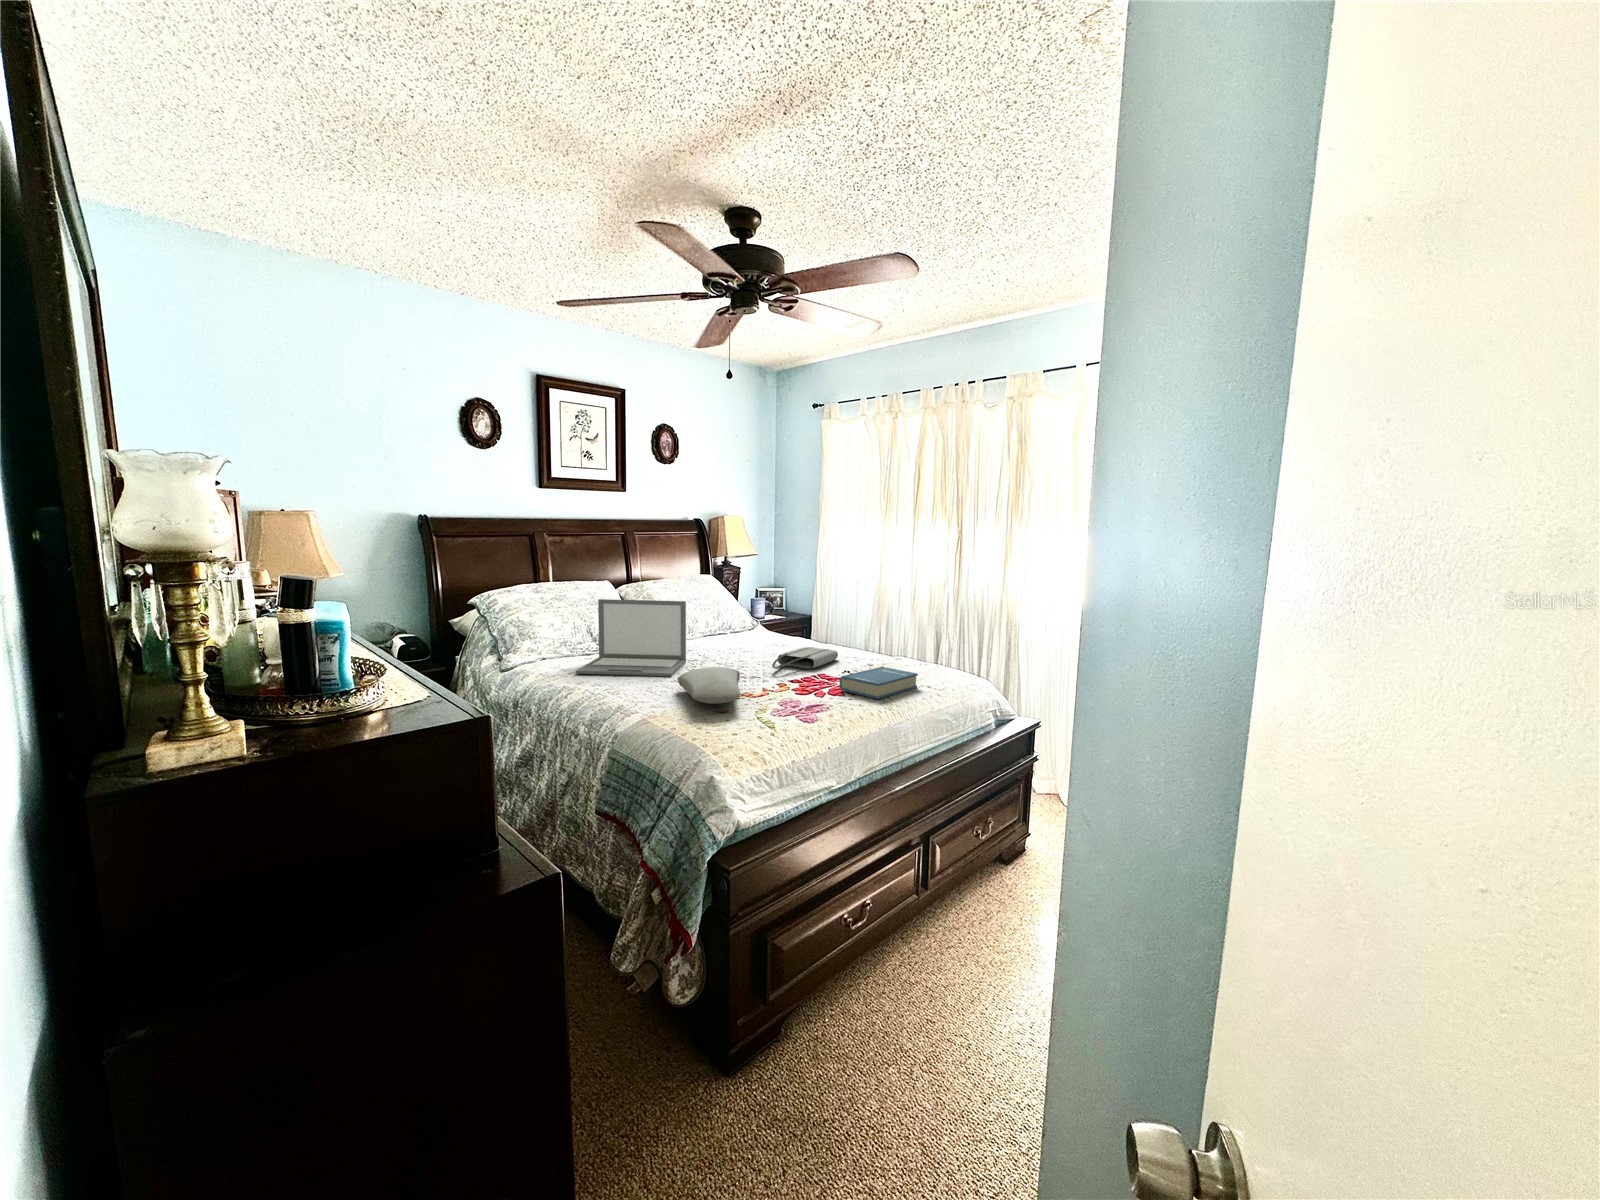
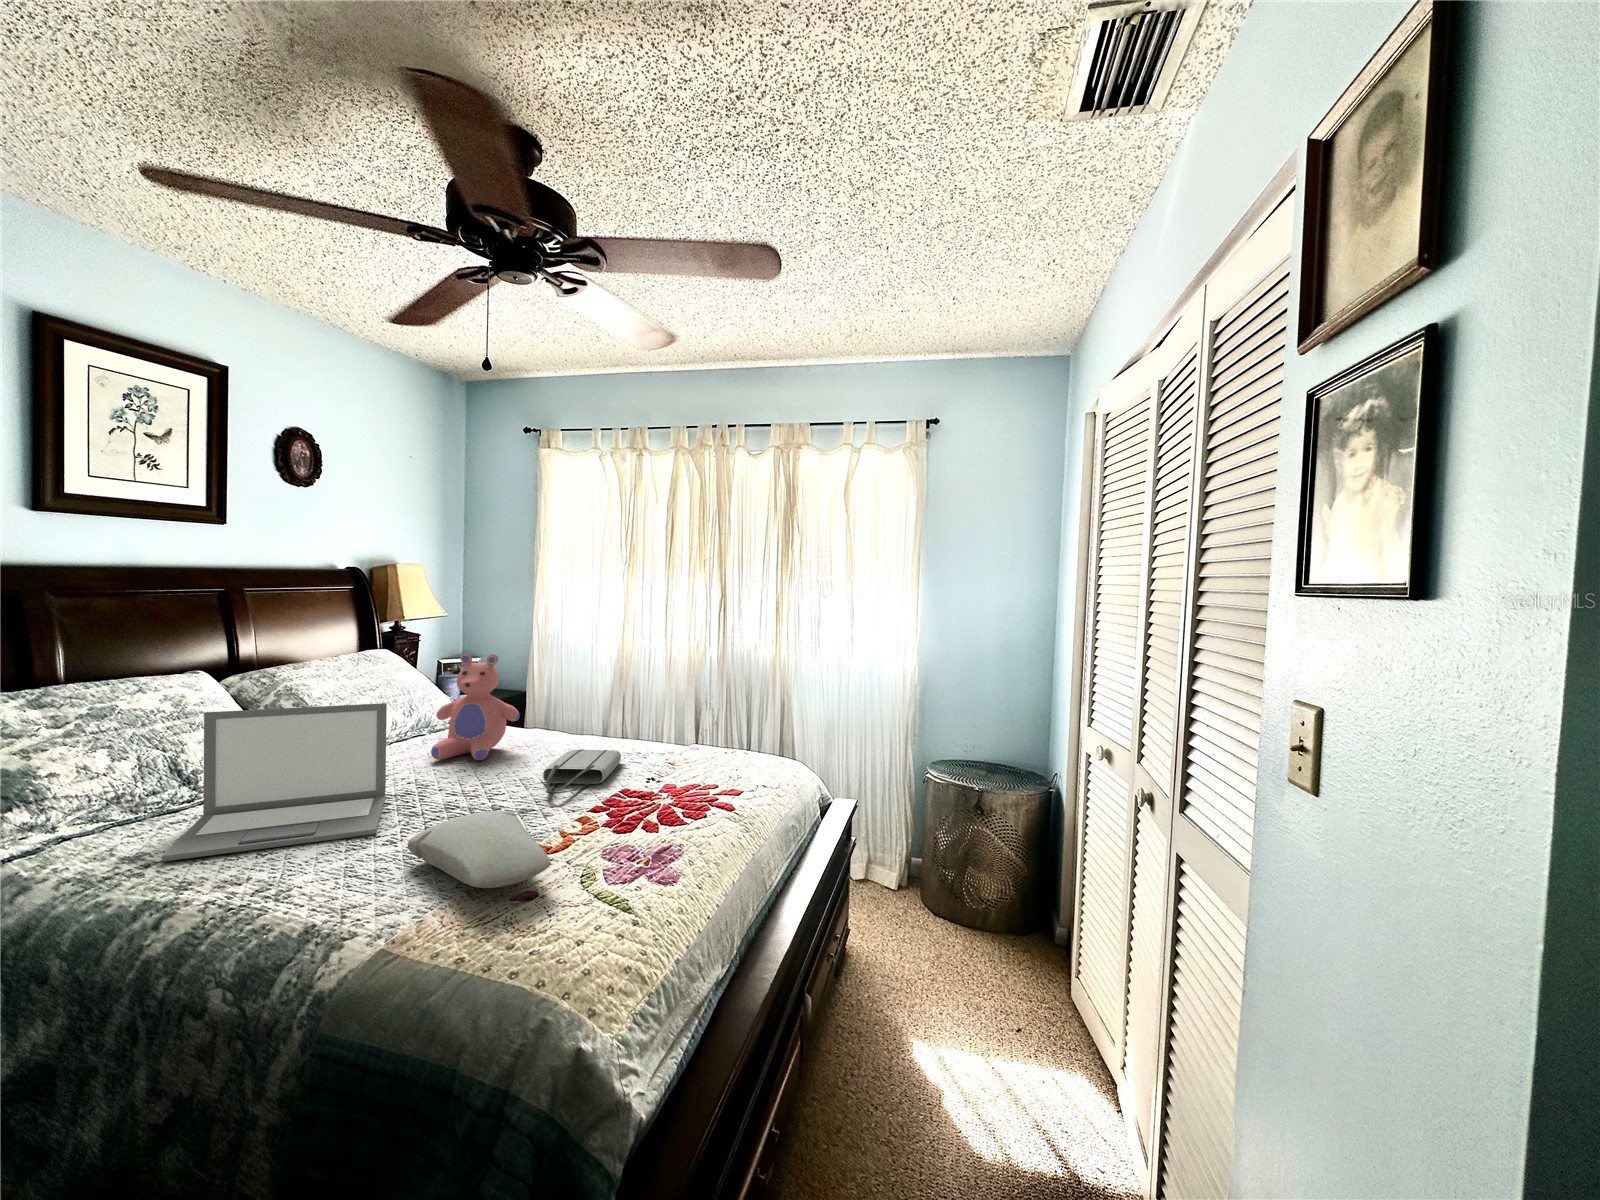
teddy bear: none [722,576,779,649] -> present [431,654,520,760]
hardback book: present [840,667,918,699] -> none [666,771,757,823]

